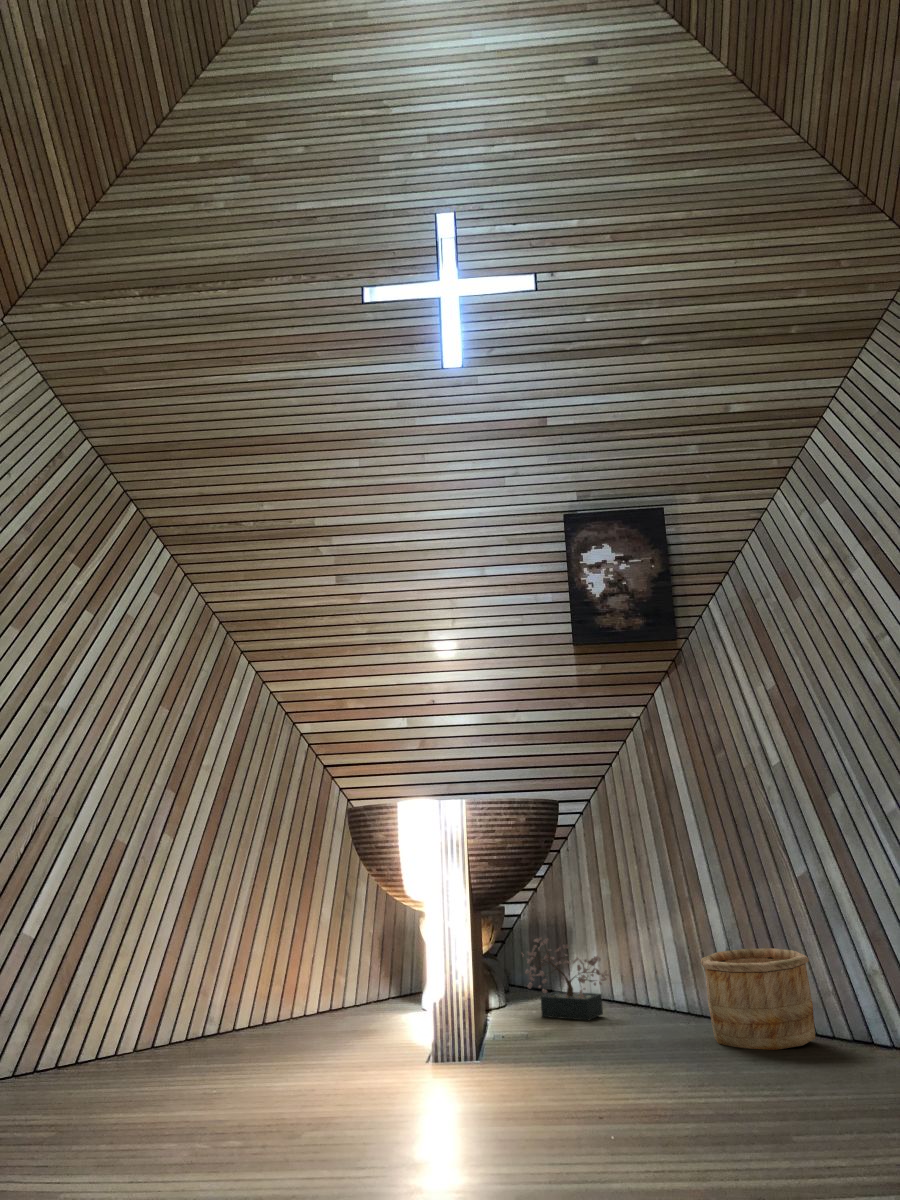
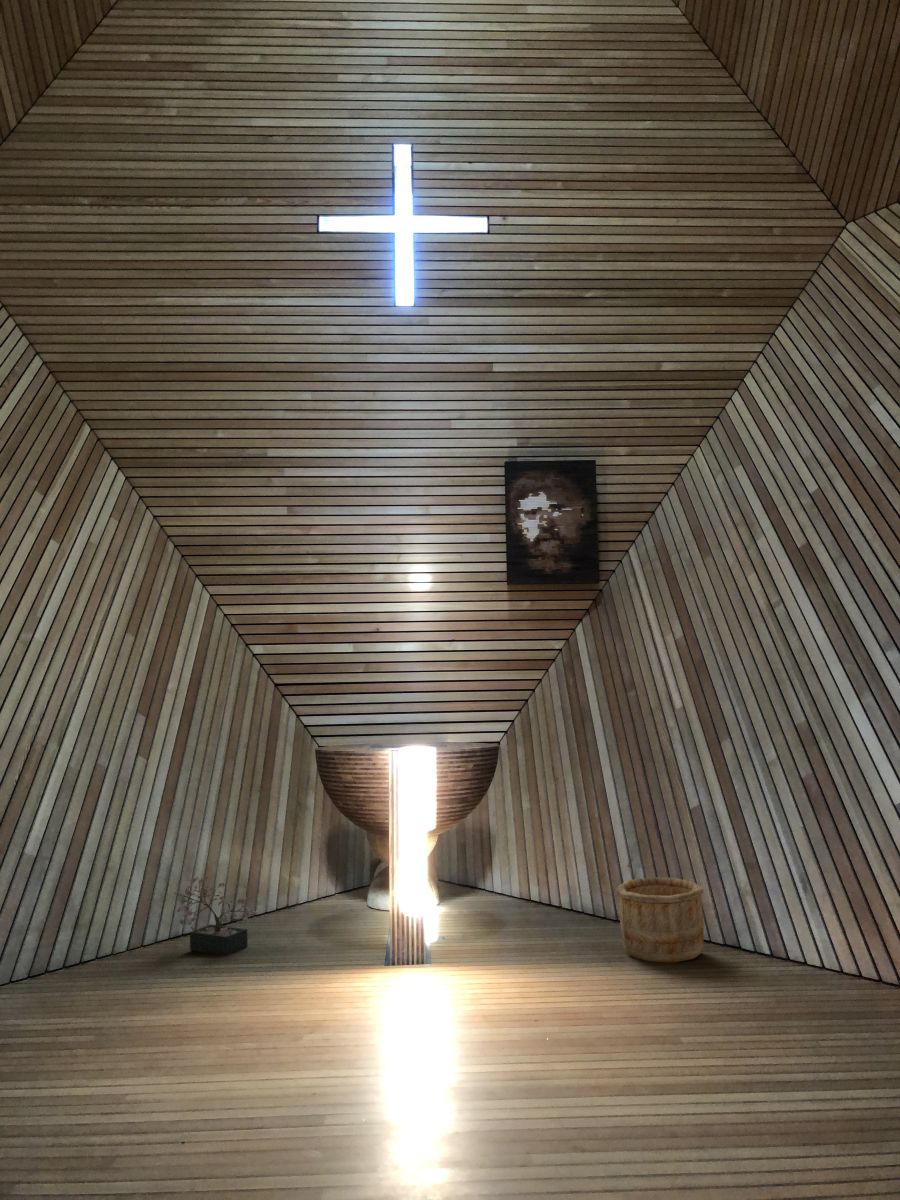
decorative plant: present [521,938,610,1021] -> present [174,876,257,954]

